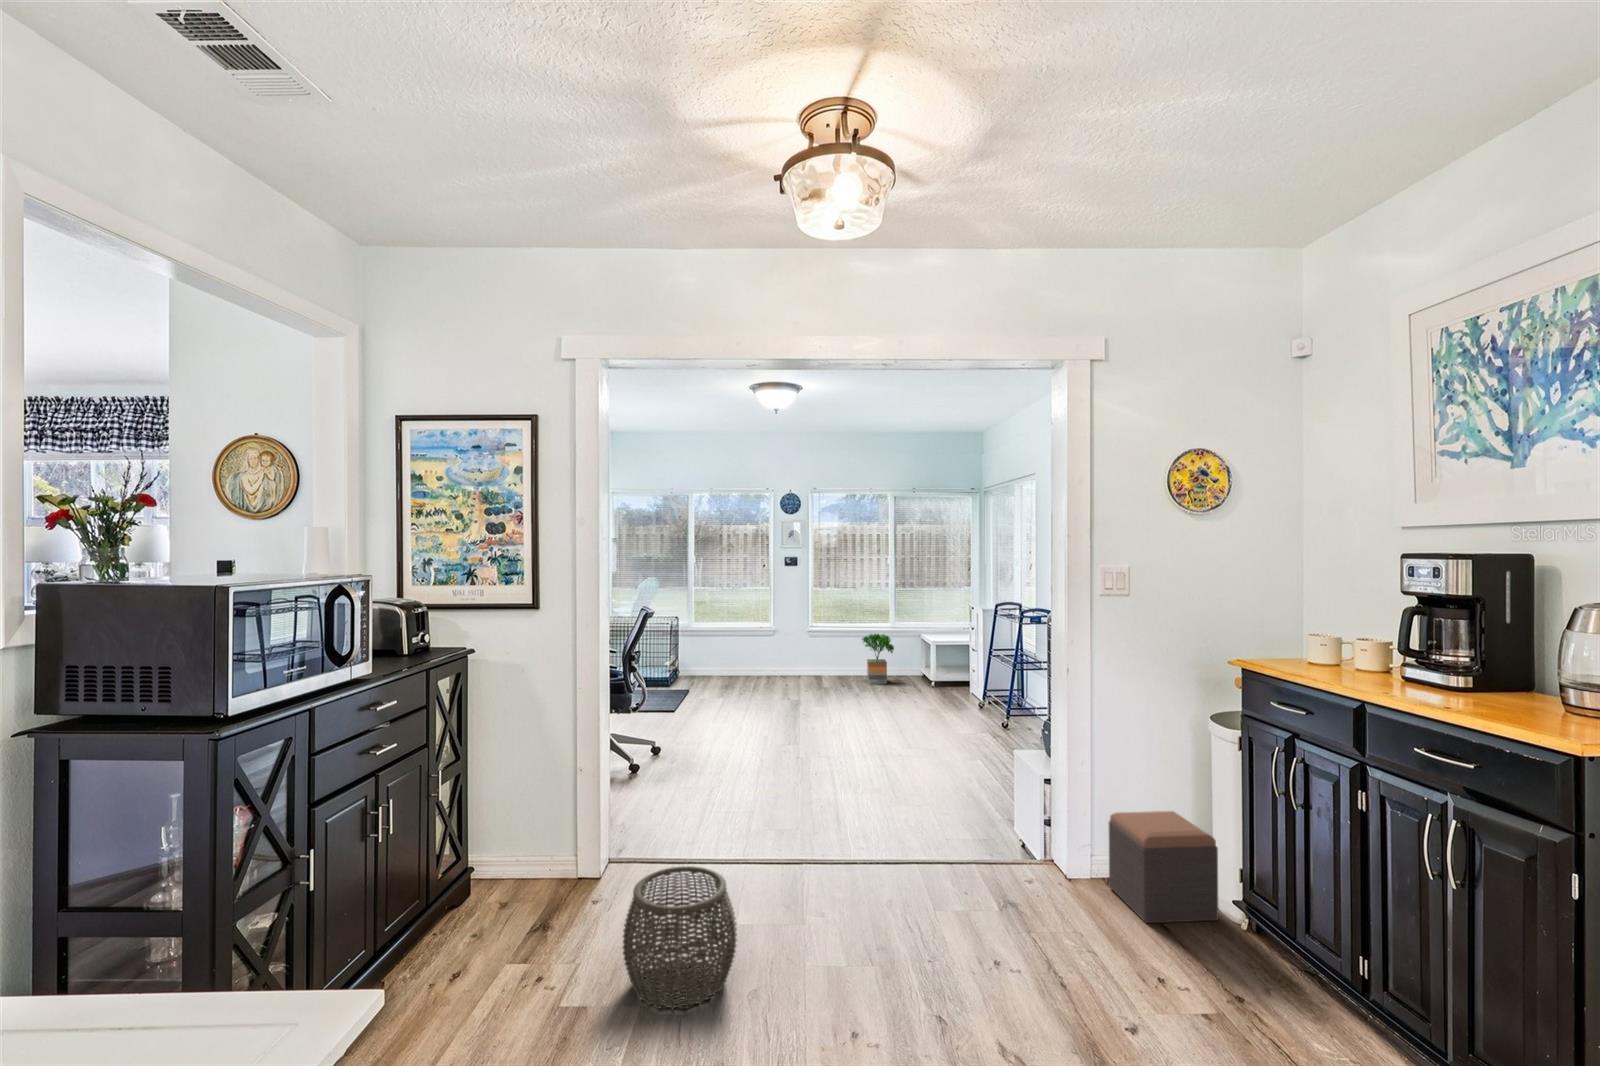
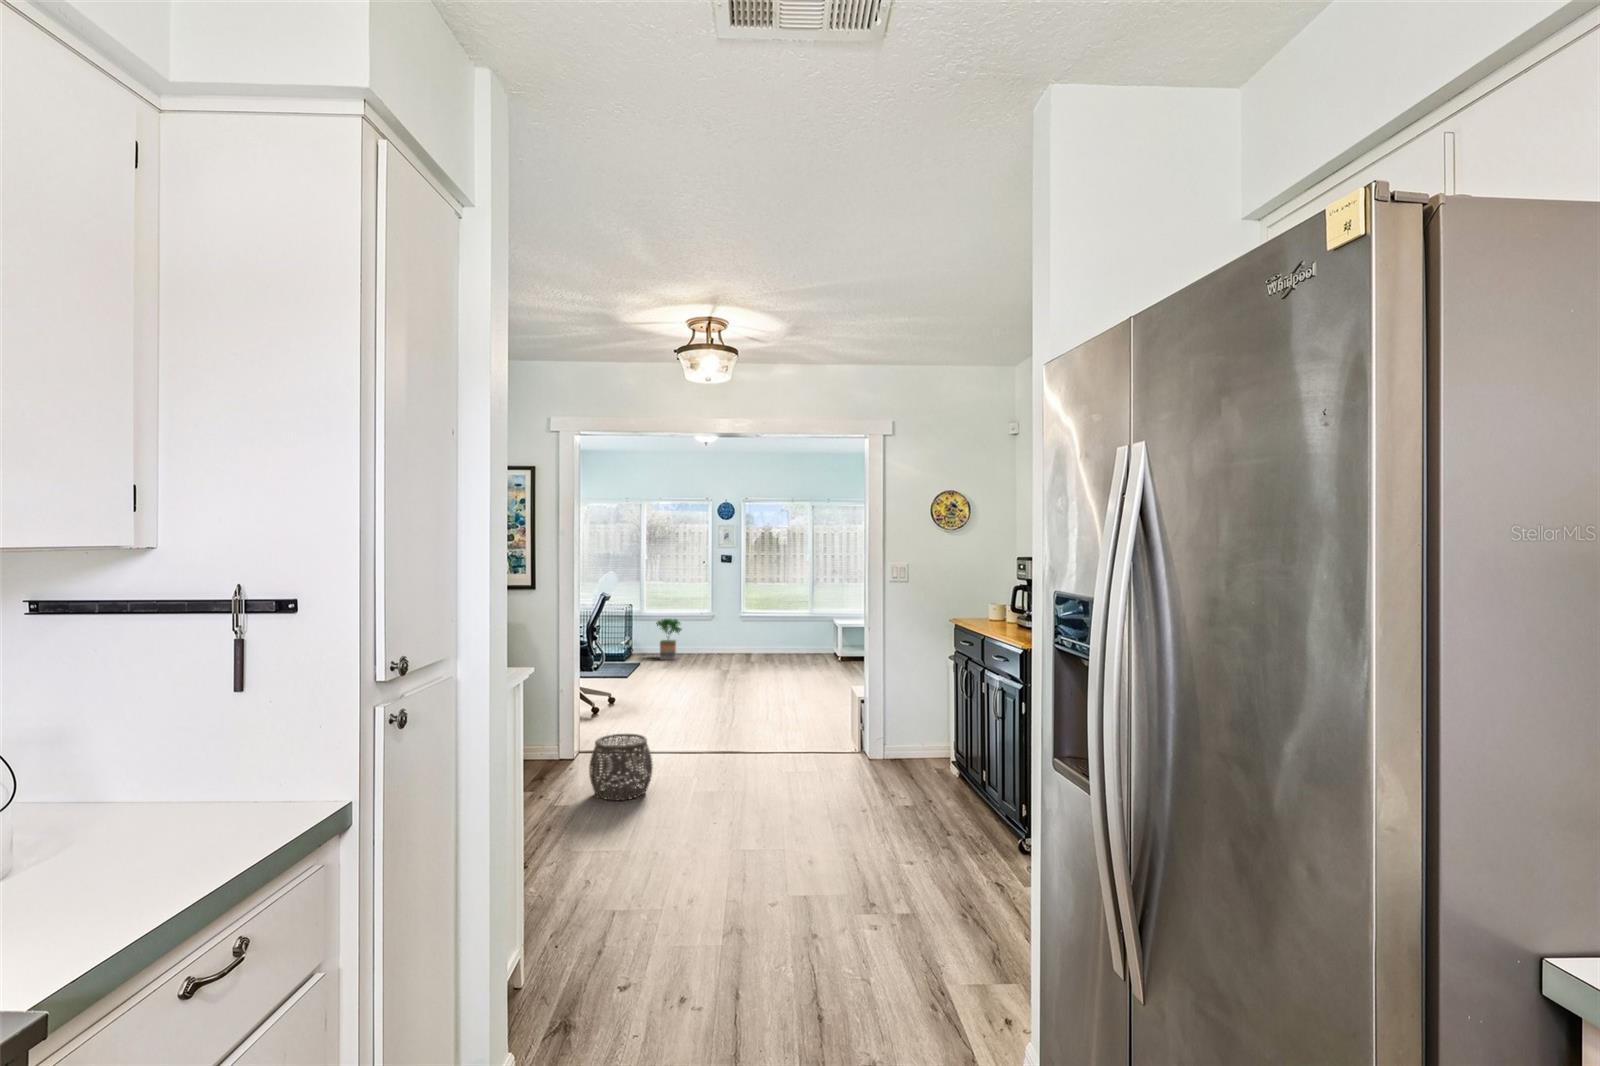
potted tree: present [862,634,894,684] -> present [656,619,682,660]
footstool: present [1109,811,1219,923] -> none [888,713,941,773]

